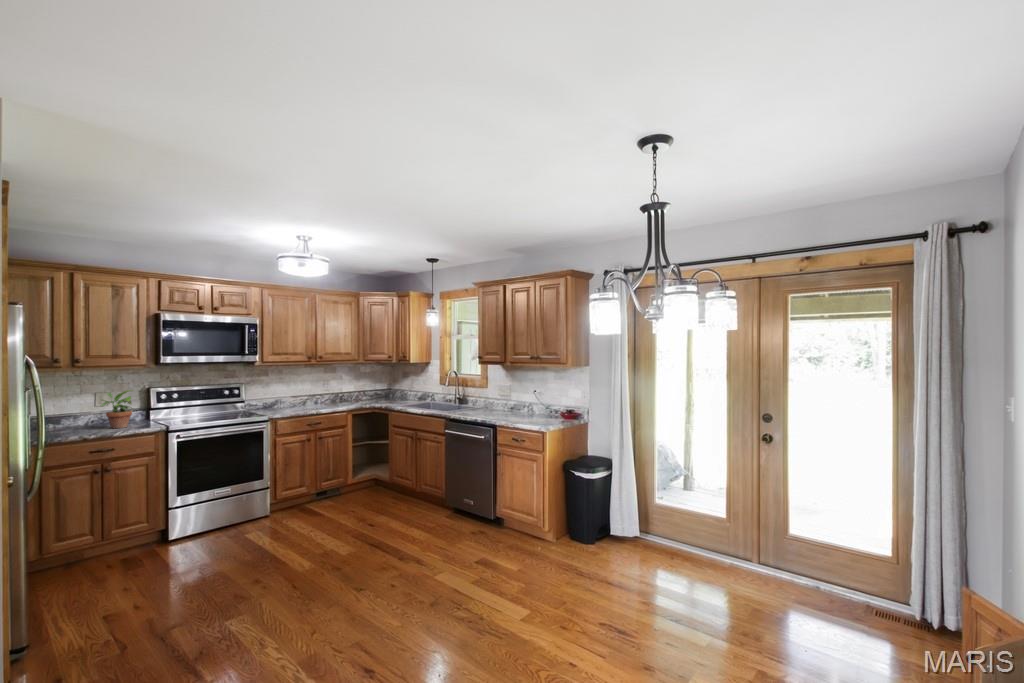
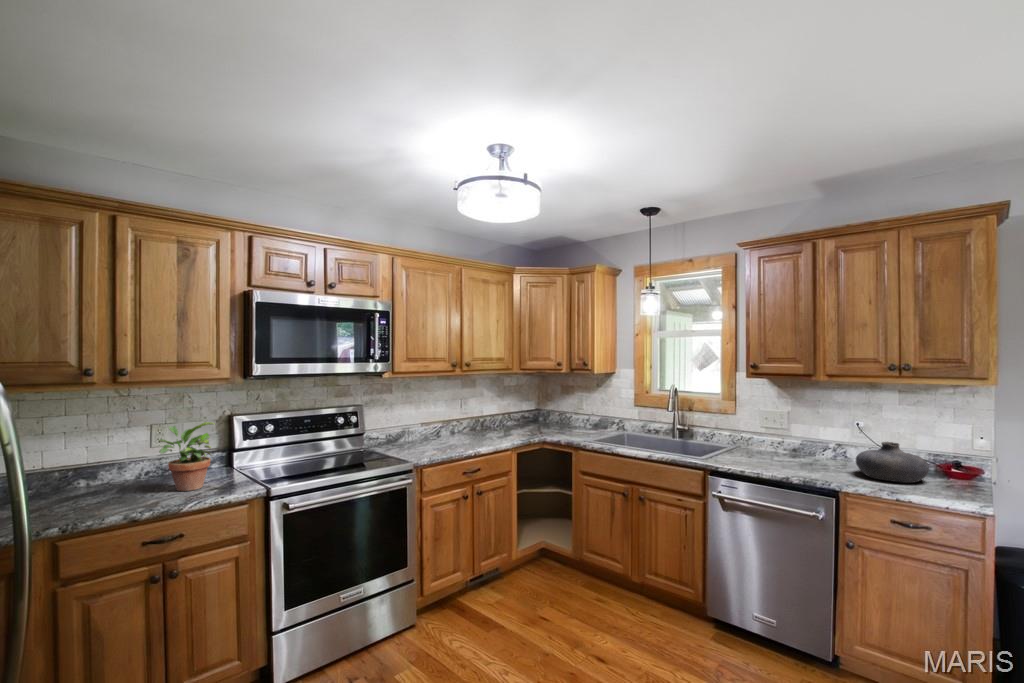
vase: none [518,400,551,422] -> present [856,442,929,483]

